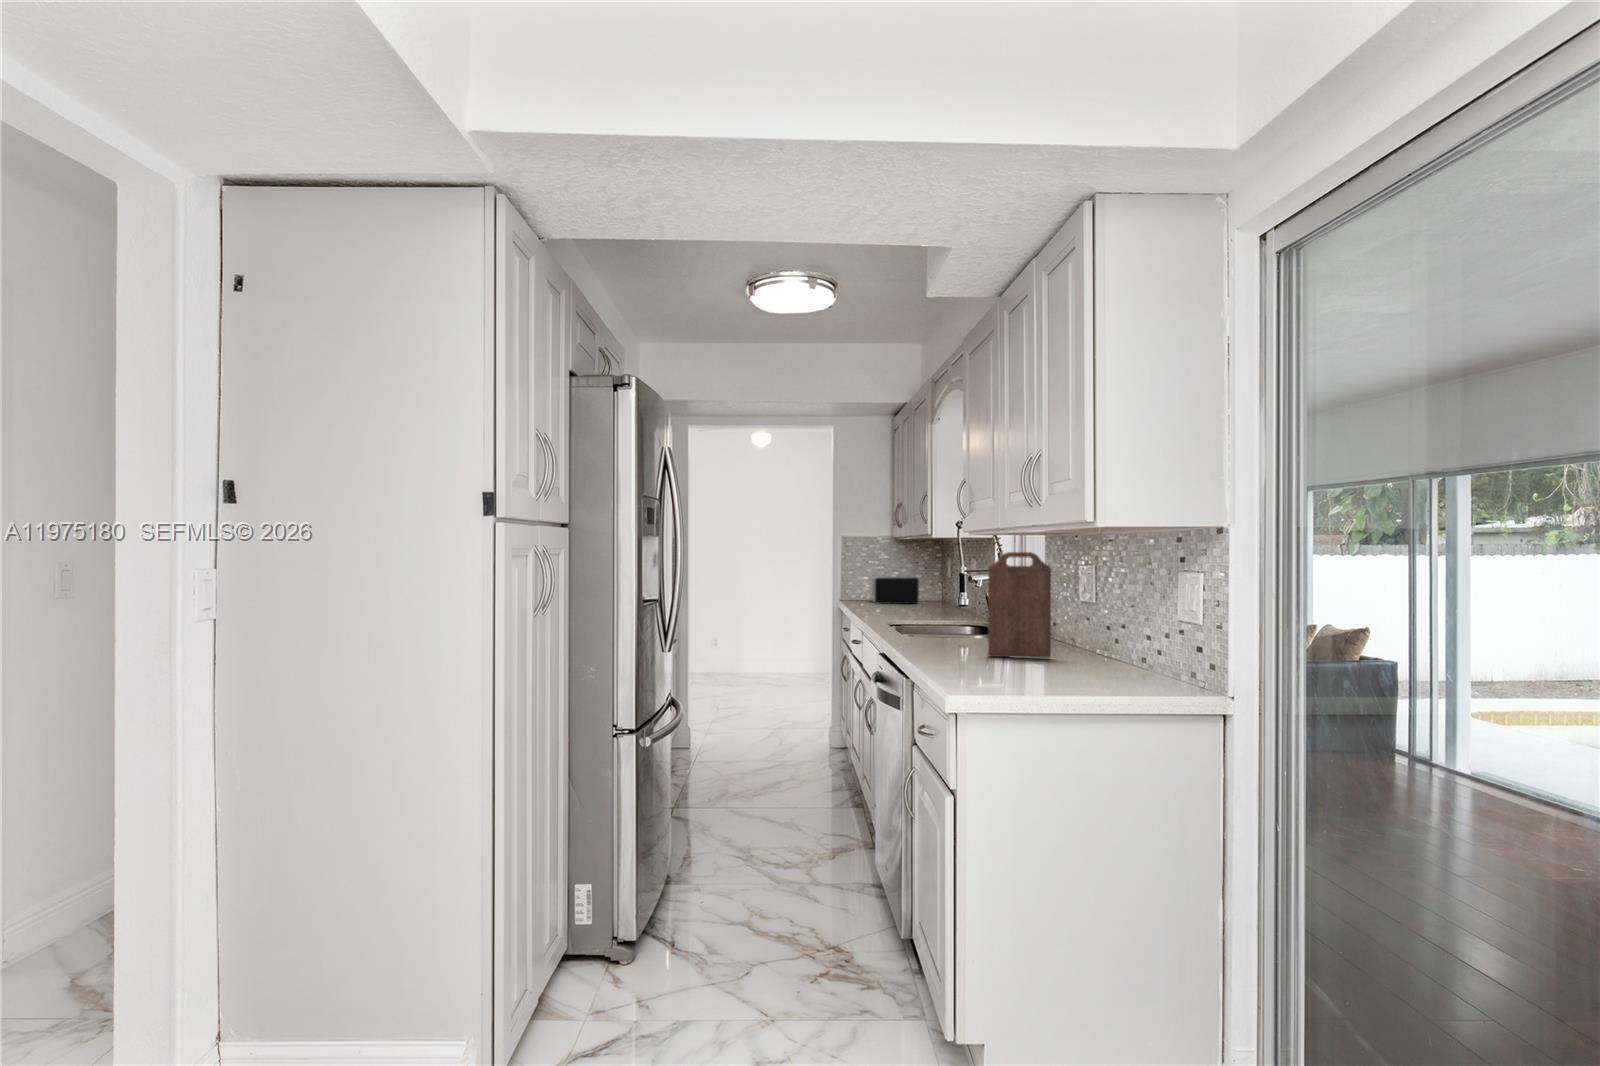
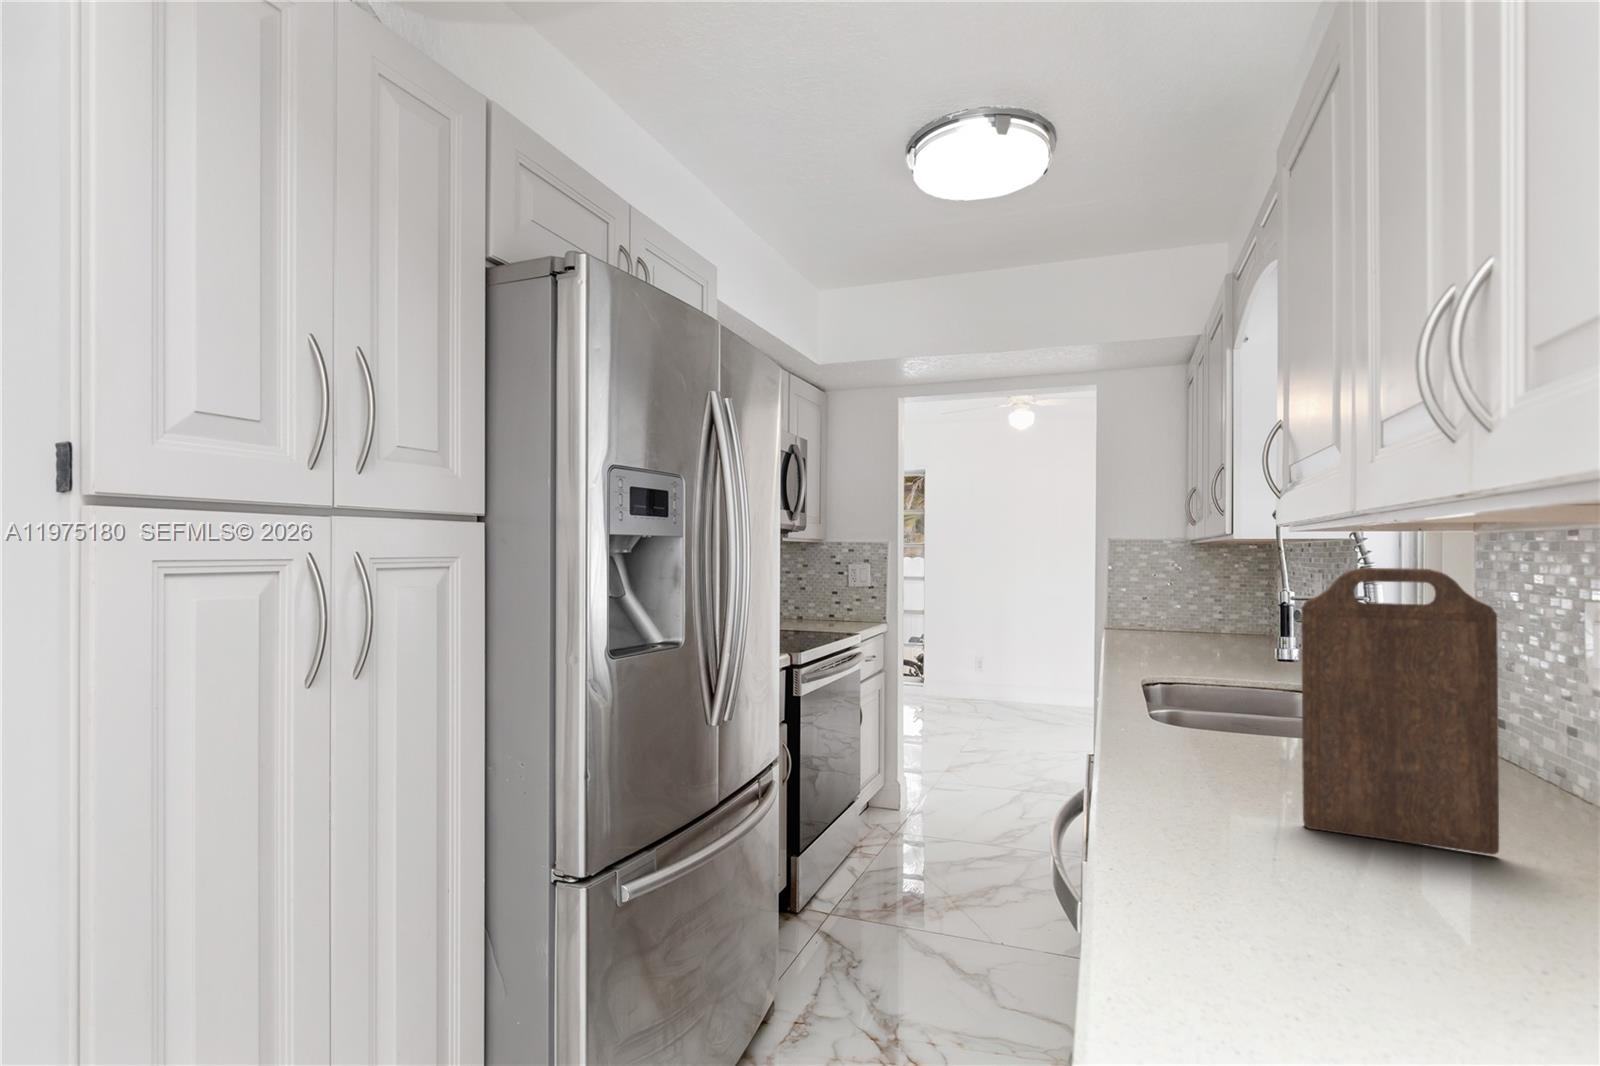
toaster: present [870,577,919,604] -> none [1144,597,1228,640]

